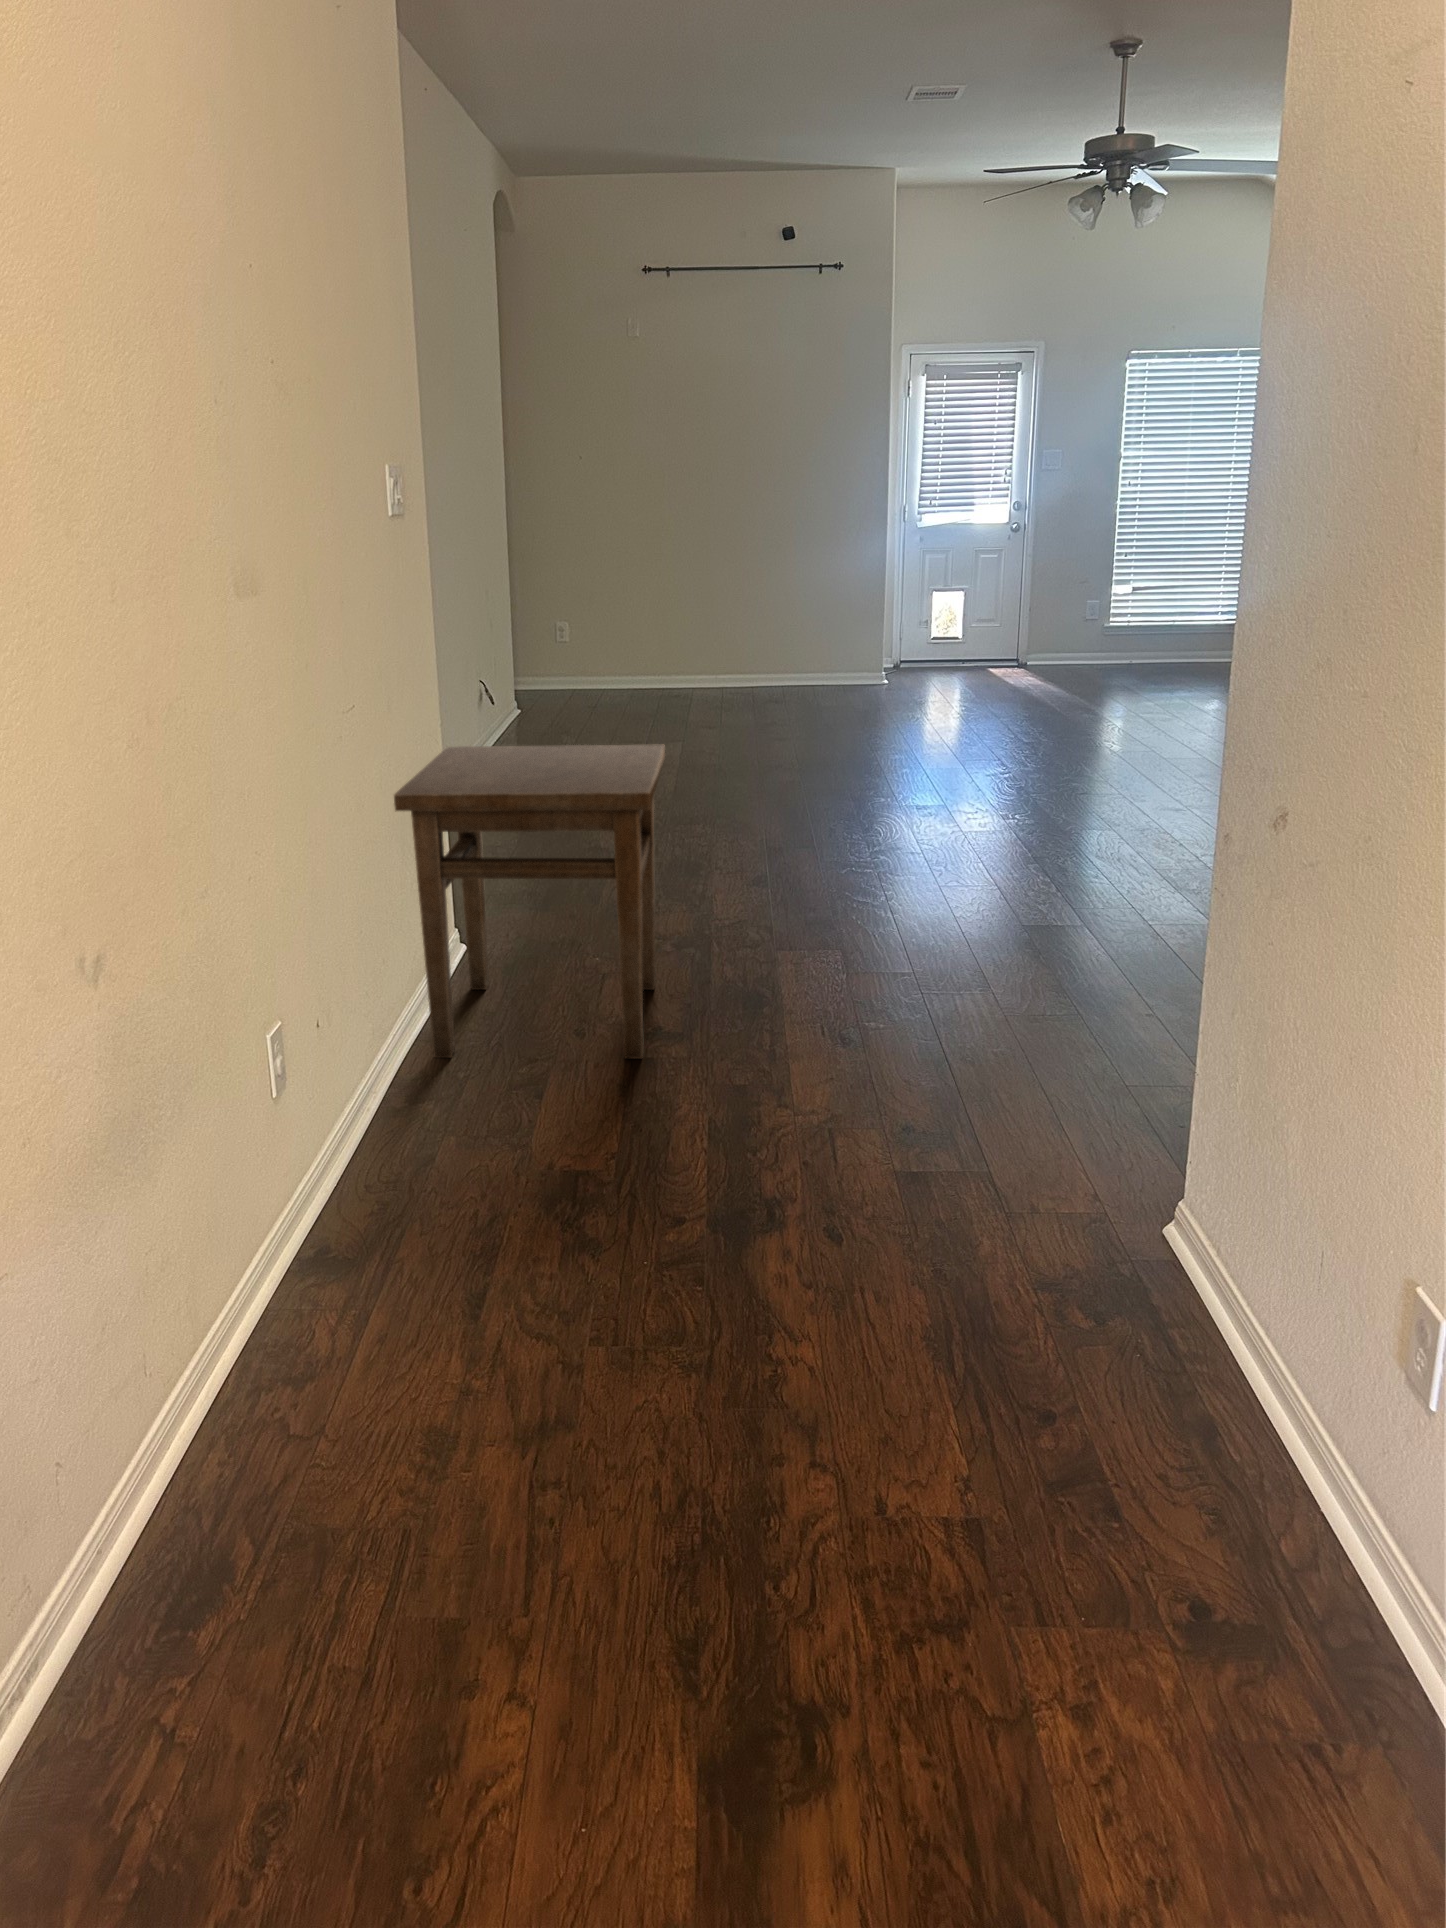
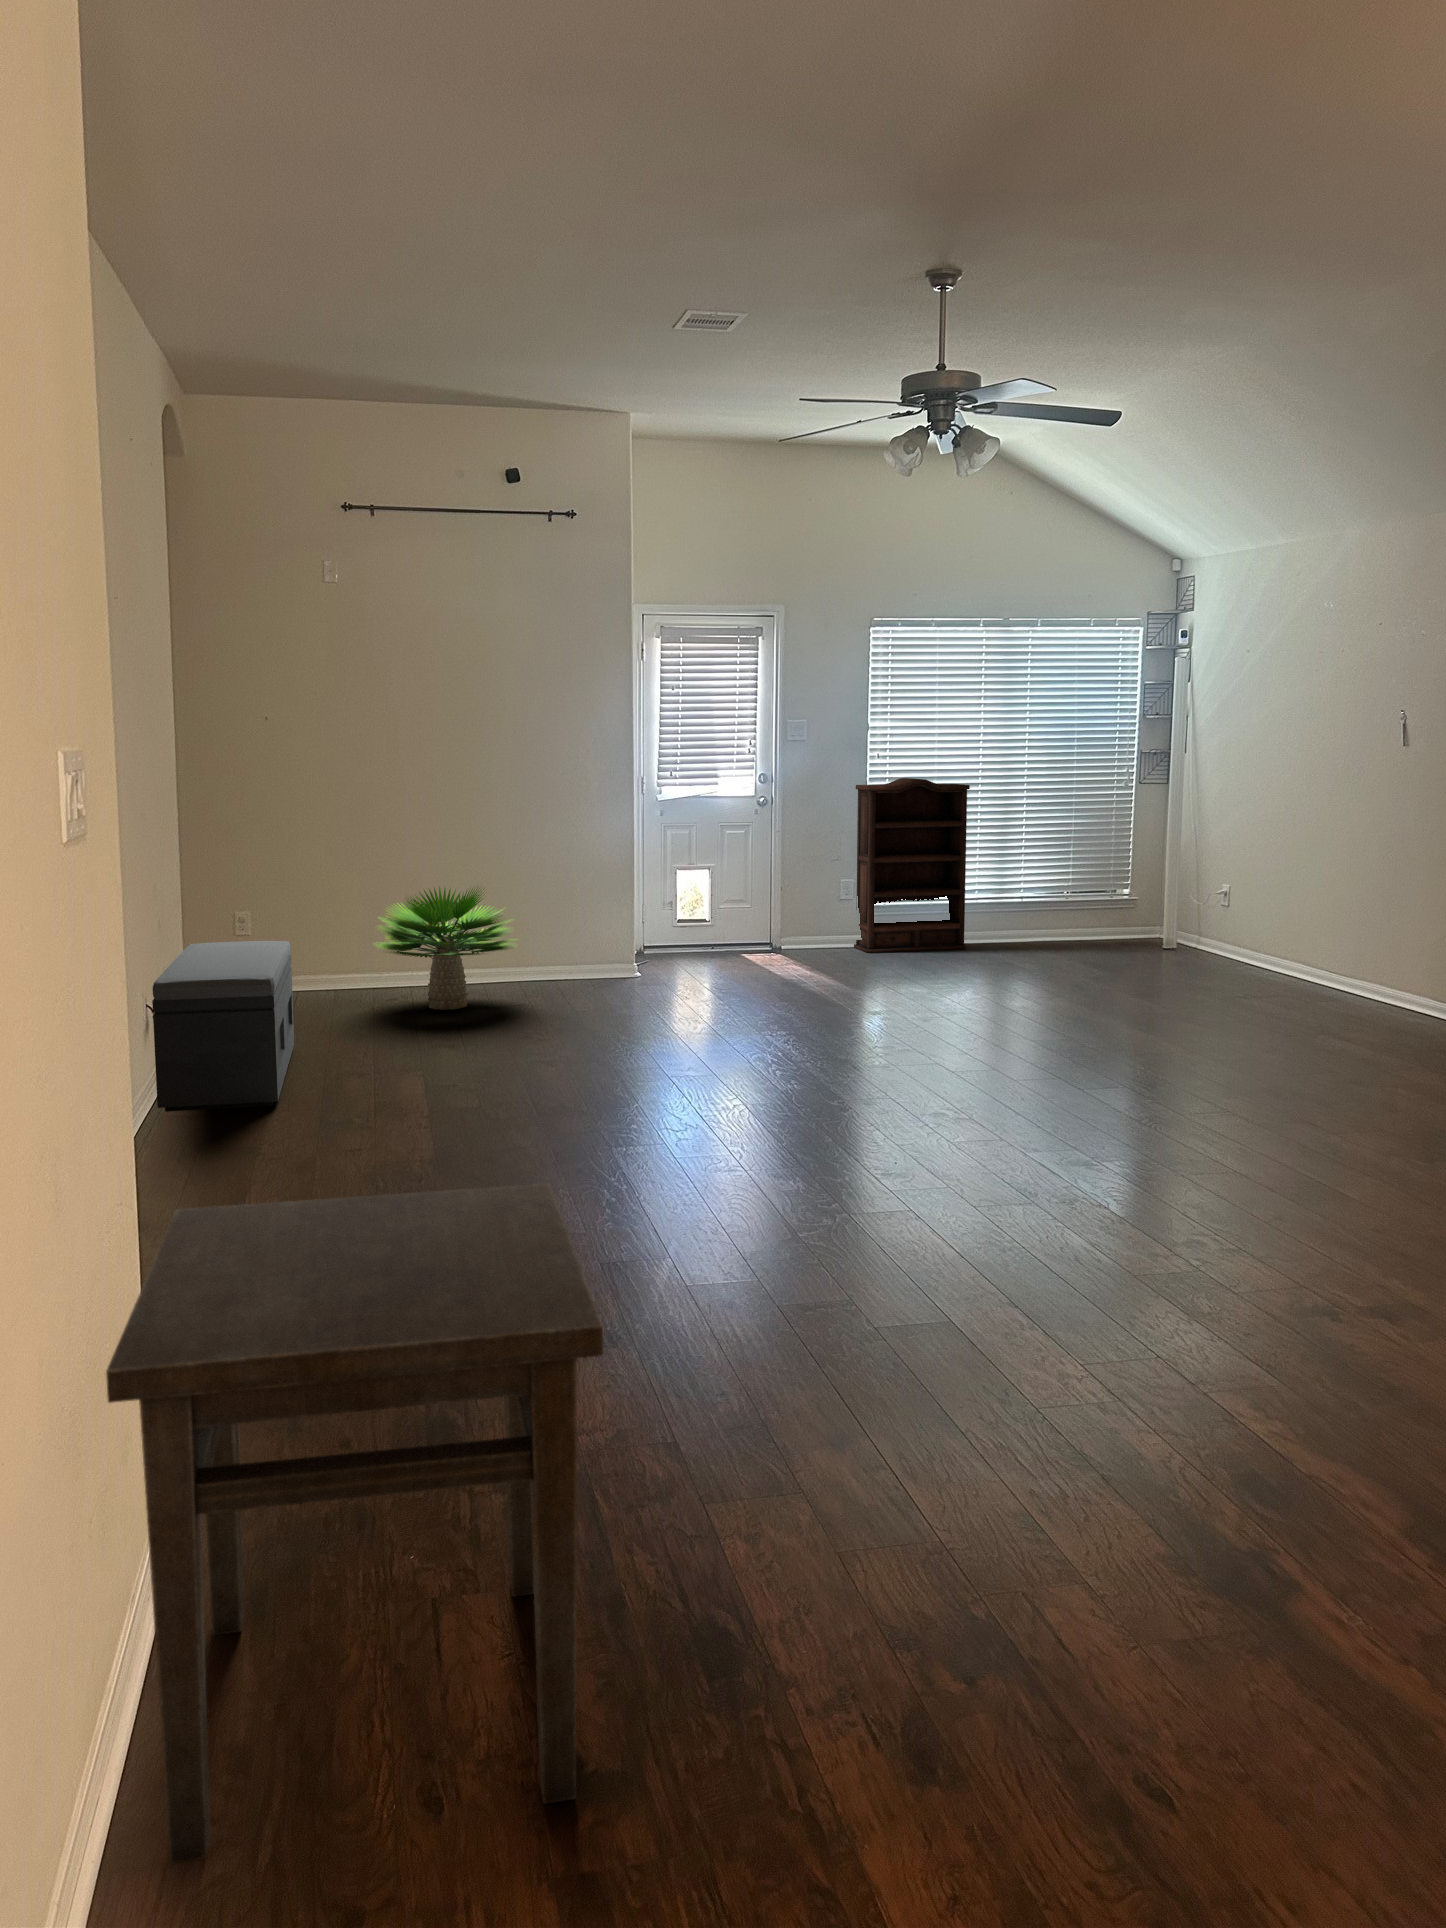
bookshelf: none [1094,505,1215,669] -> present [854,778,970,953]
potted plant: none [658,596,780,701] -> present [378,887,512,1010]
storage bench: none [482,637,593,758] -> present [152,941,294,1112]

